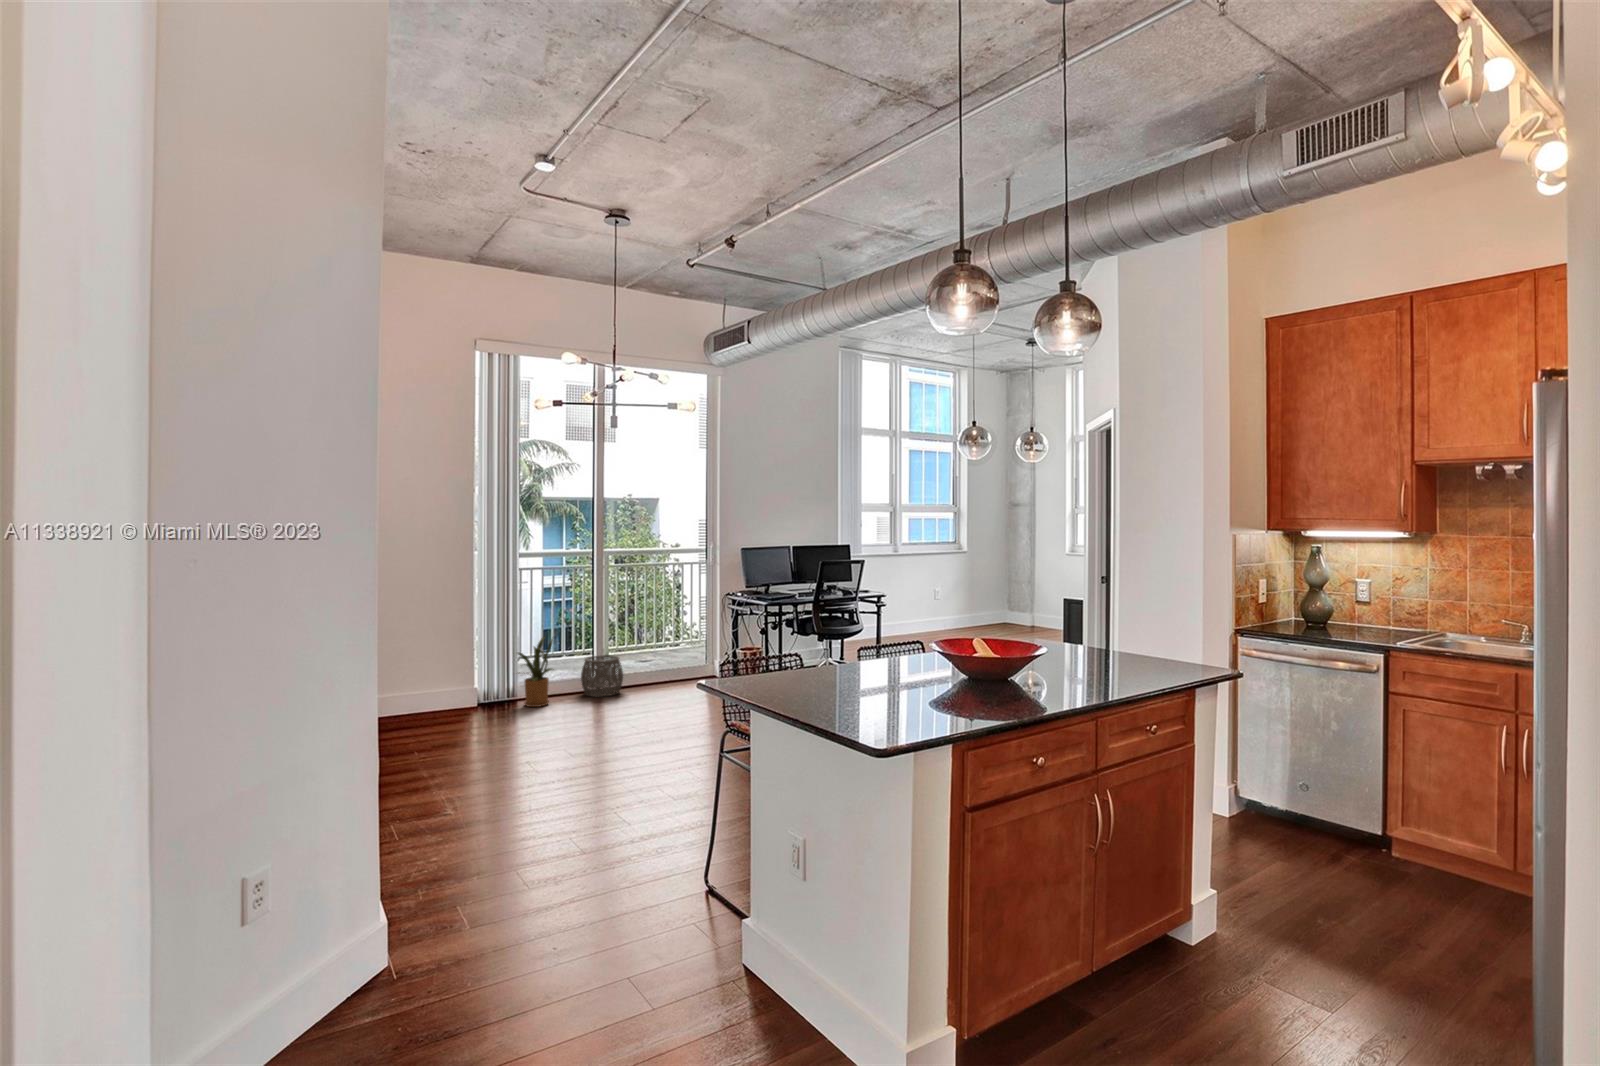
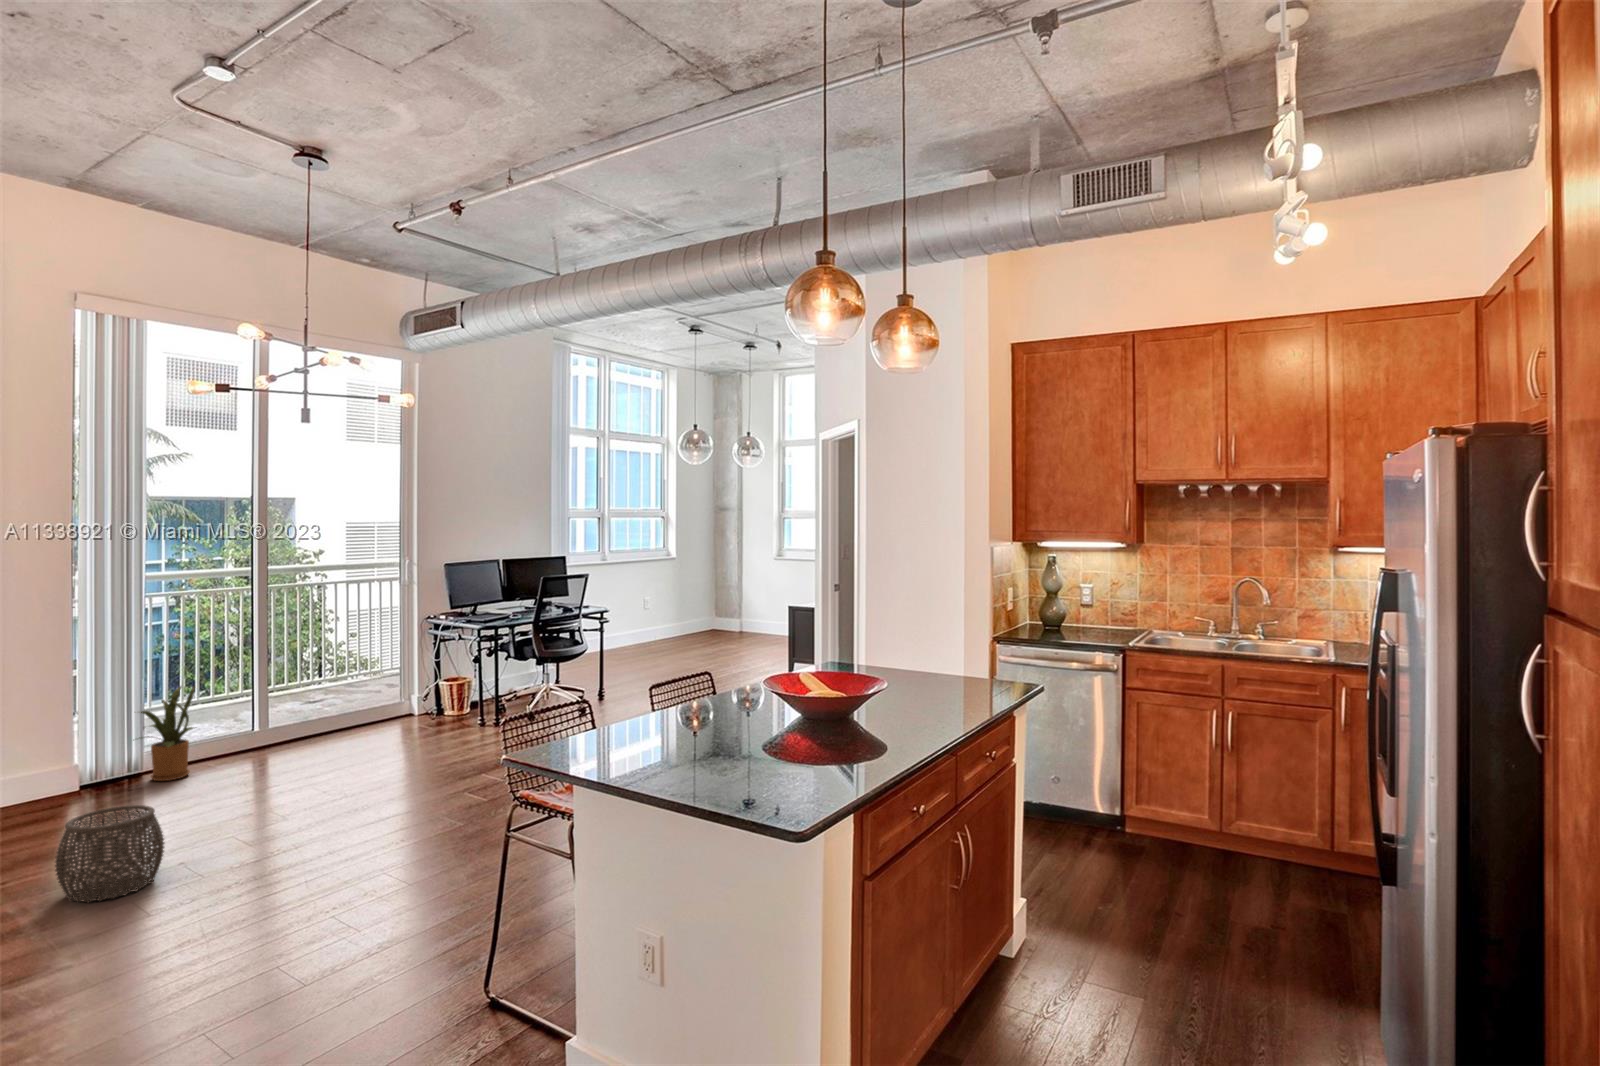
woven basket: present [581,655,623,697] -> present [55,805,165,902]

